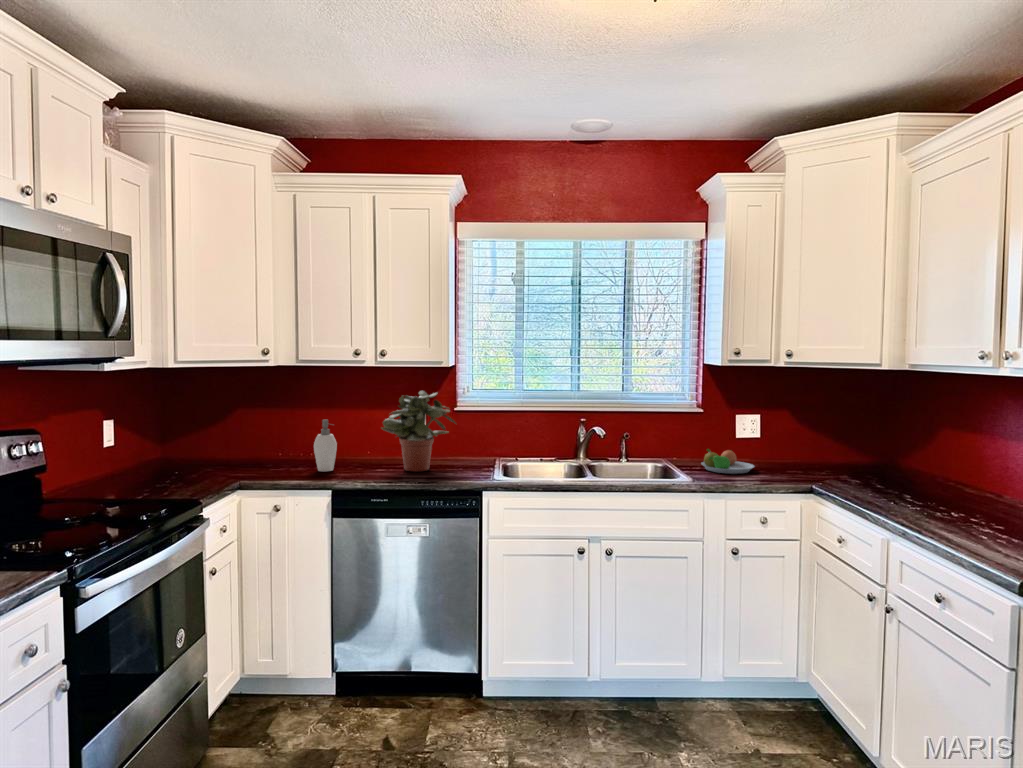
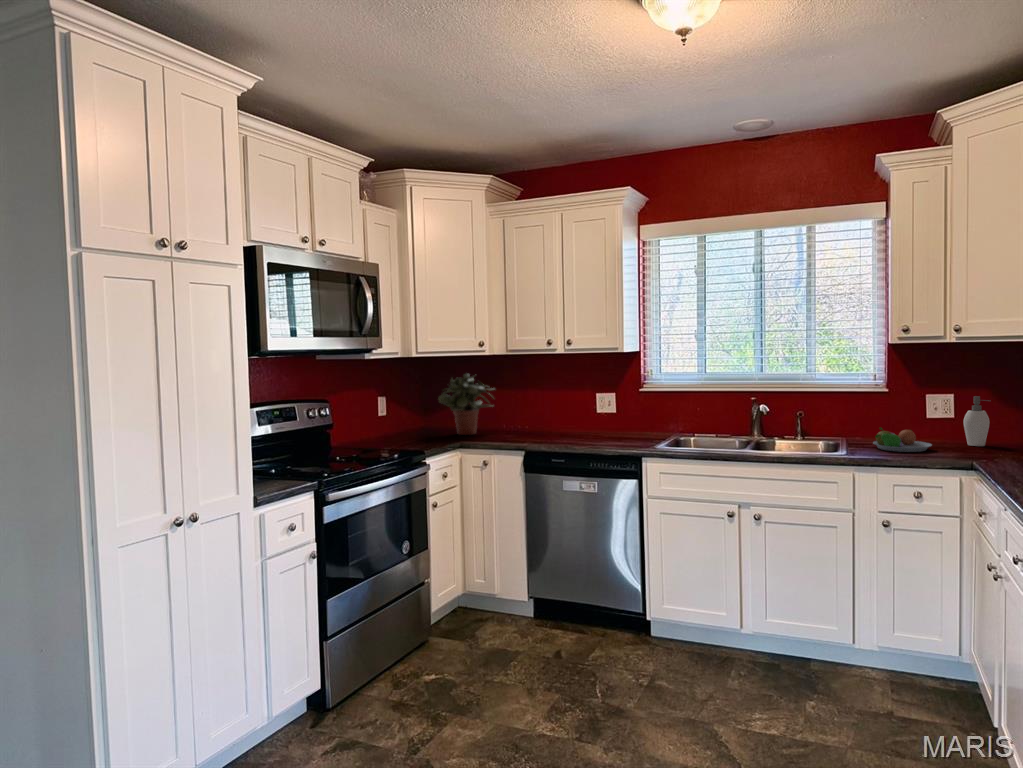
potted plant: present [381,391,456,471] -> present [438,374,494,435]
soap dispenser: present [314,420,337,471] -> present [963,396,990,446]

